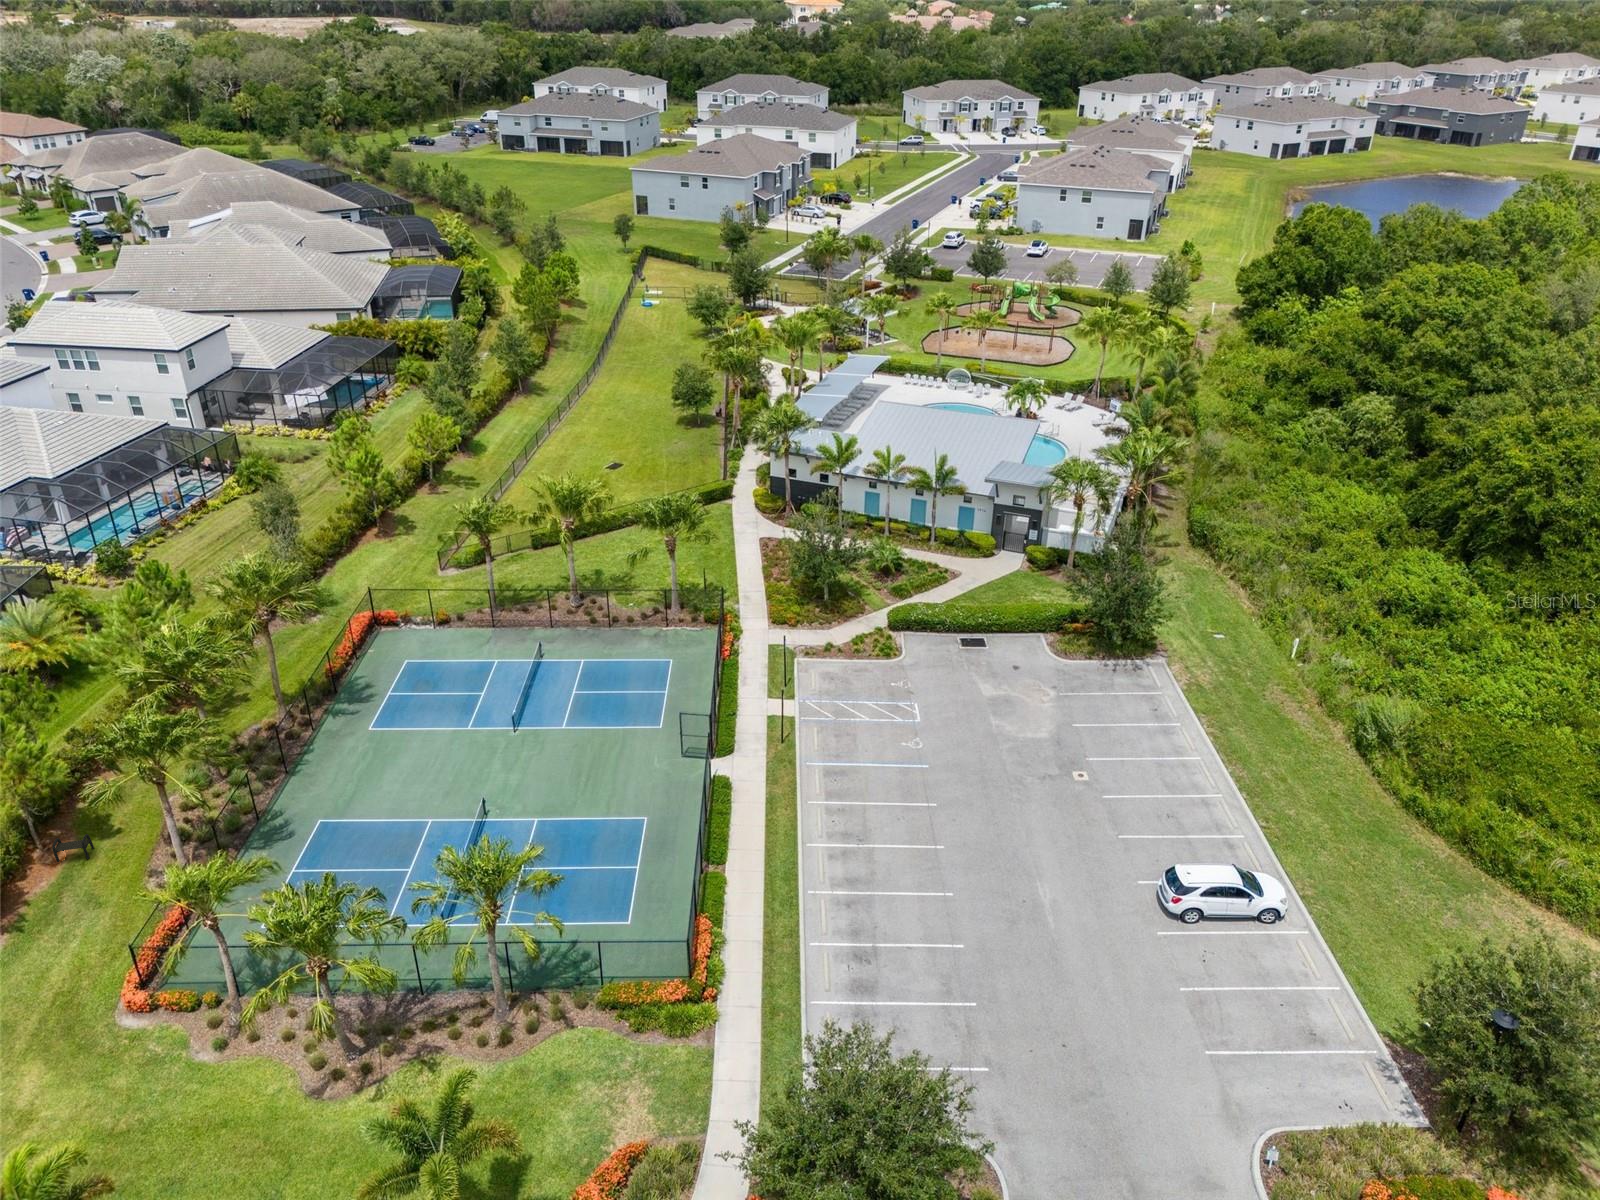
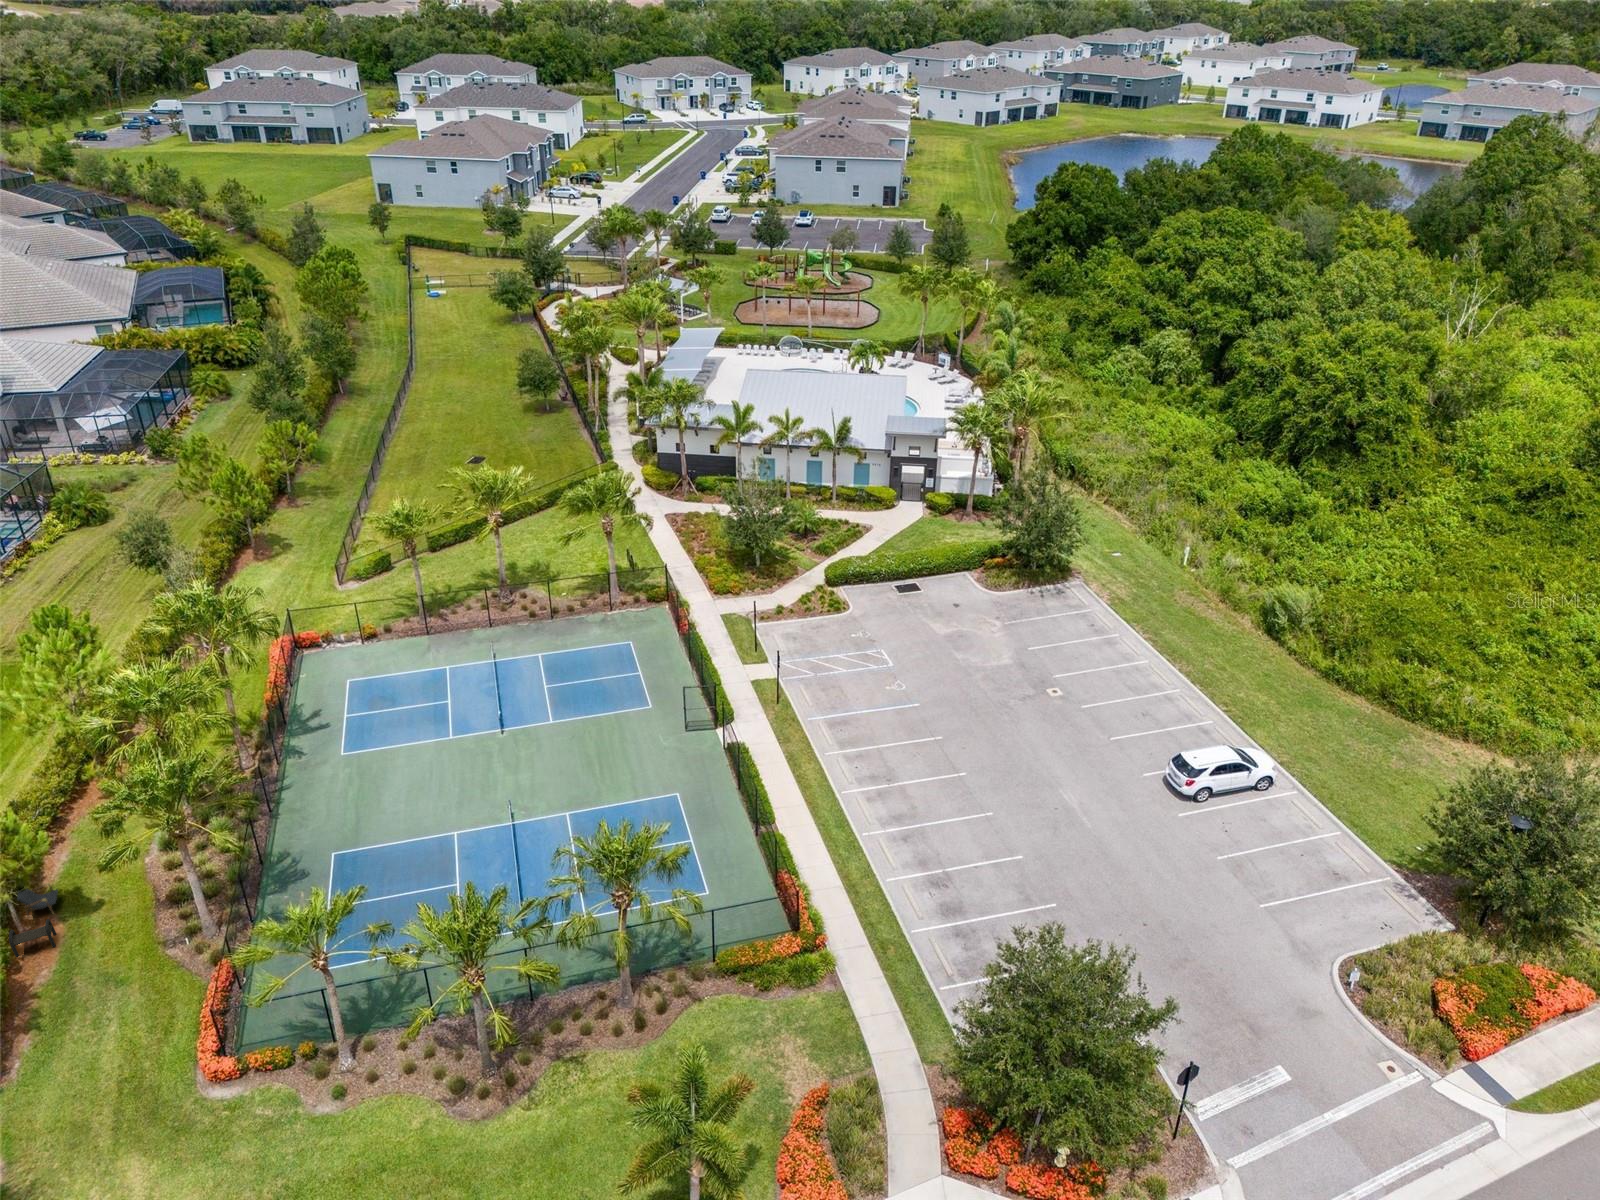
lounge chair: none [71,802,108,831] -> present [17,883,58,916]

